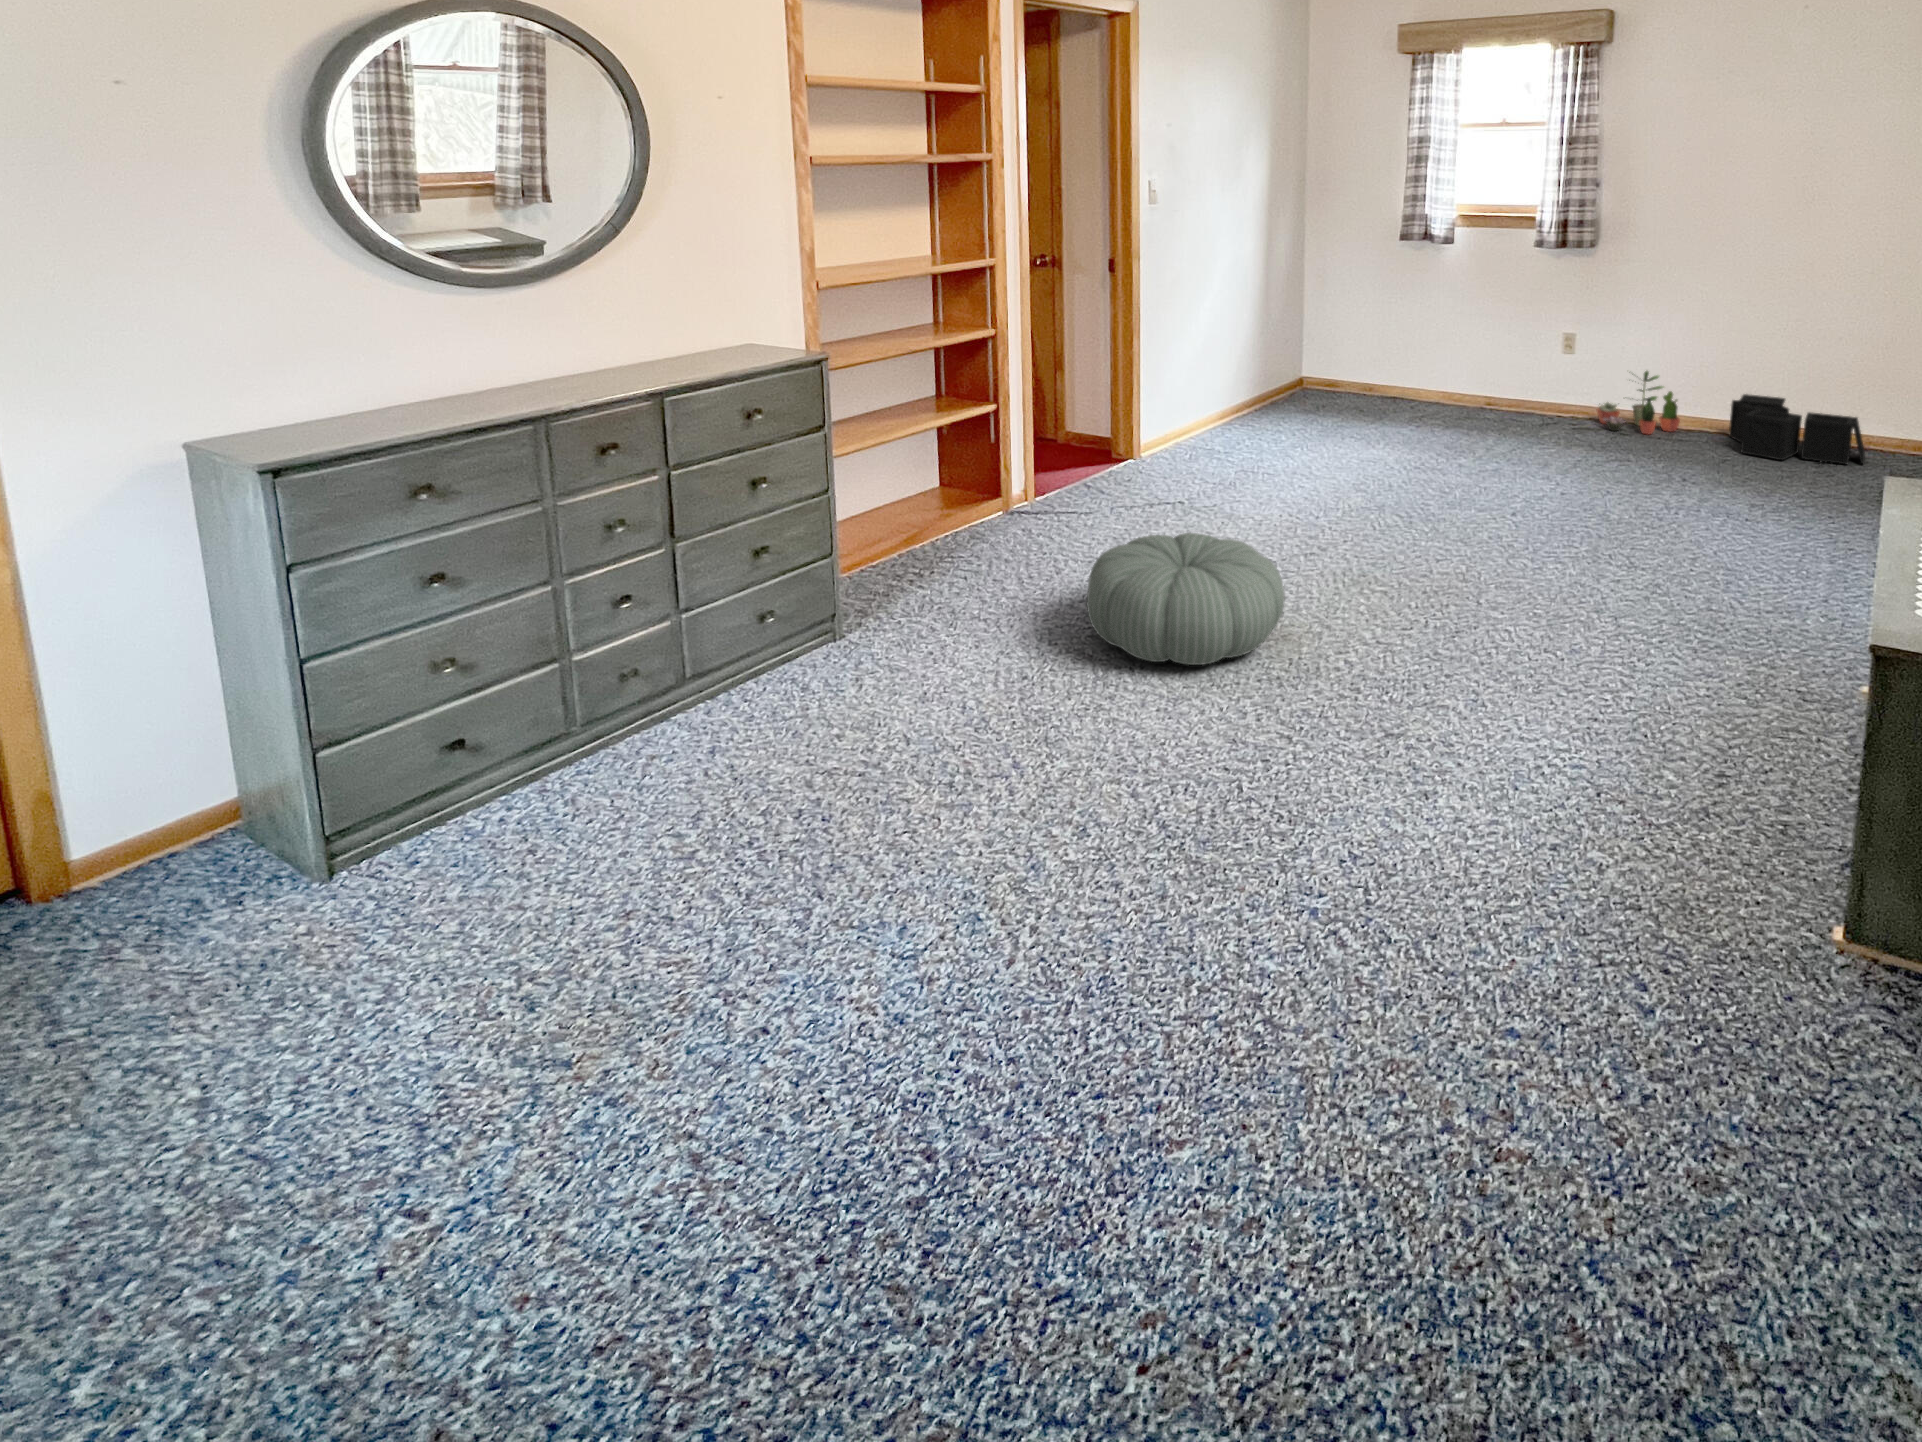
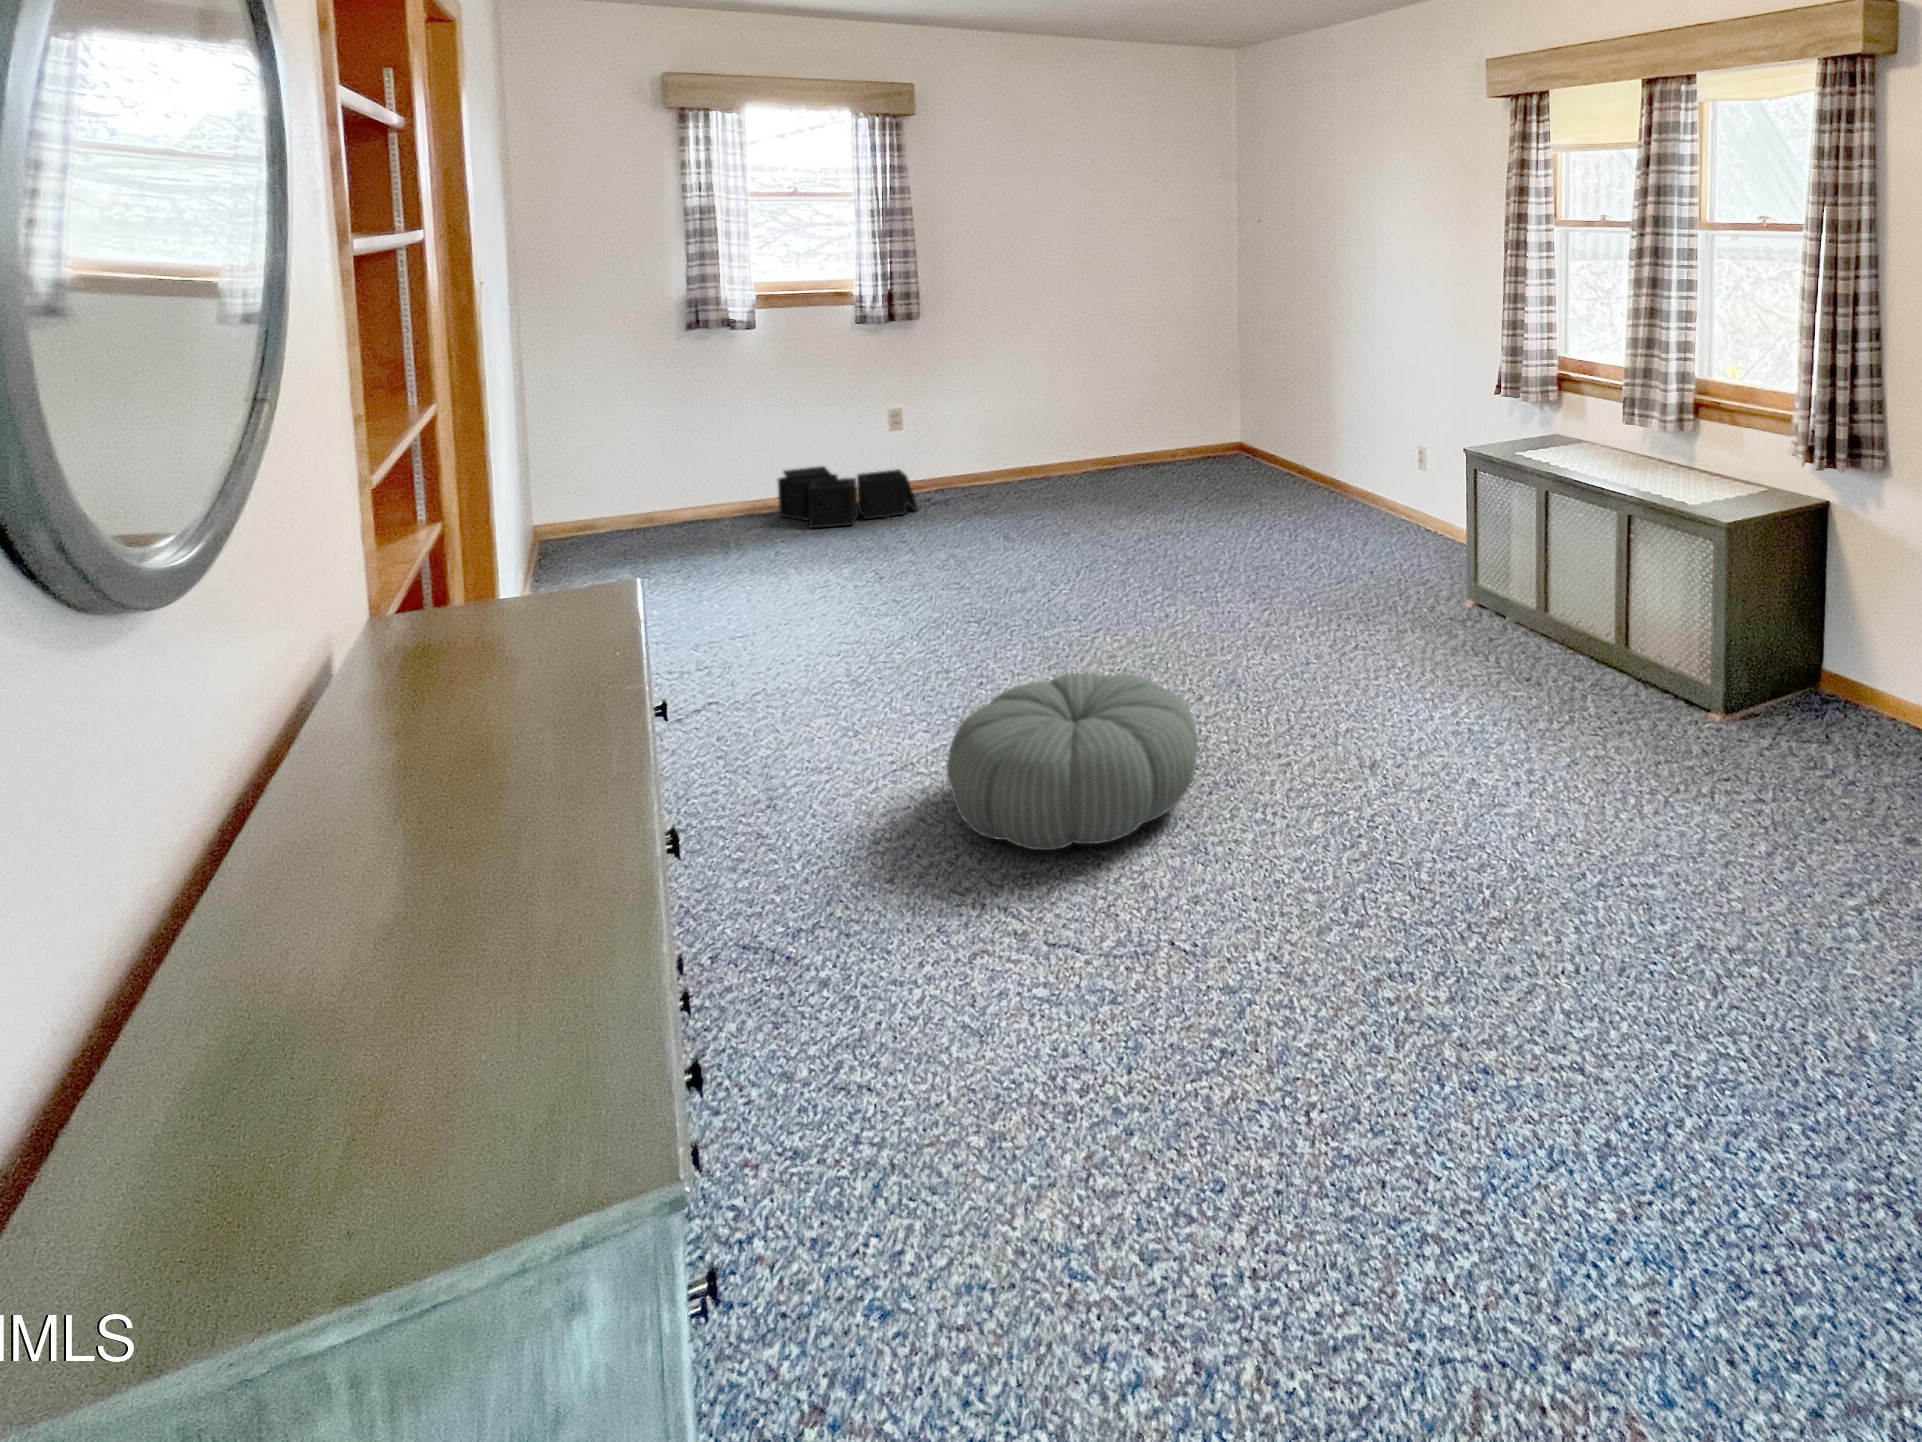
potted plant: present [1597,371,1680,434] -> none [944,434,1026,500]
storage bin: present [1729,394,1865,464] -> present [778,466,918,528]

